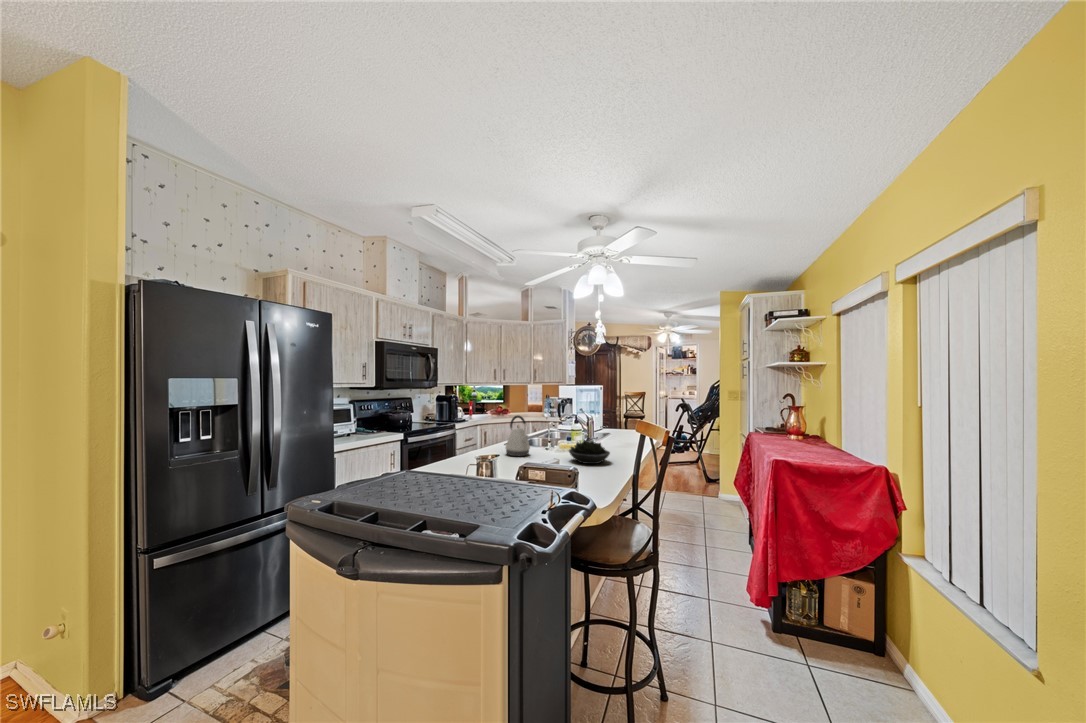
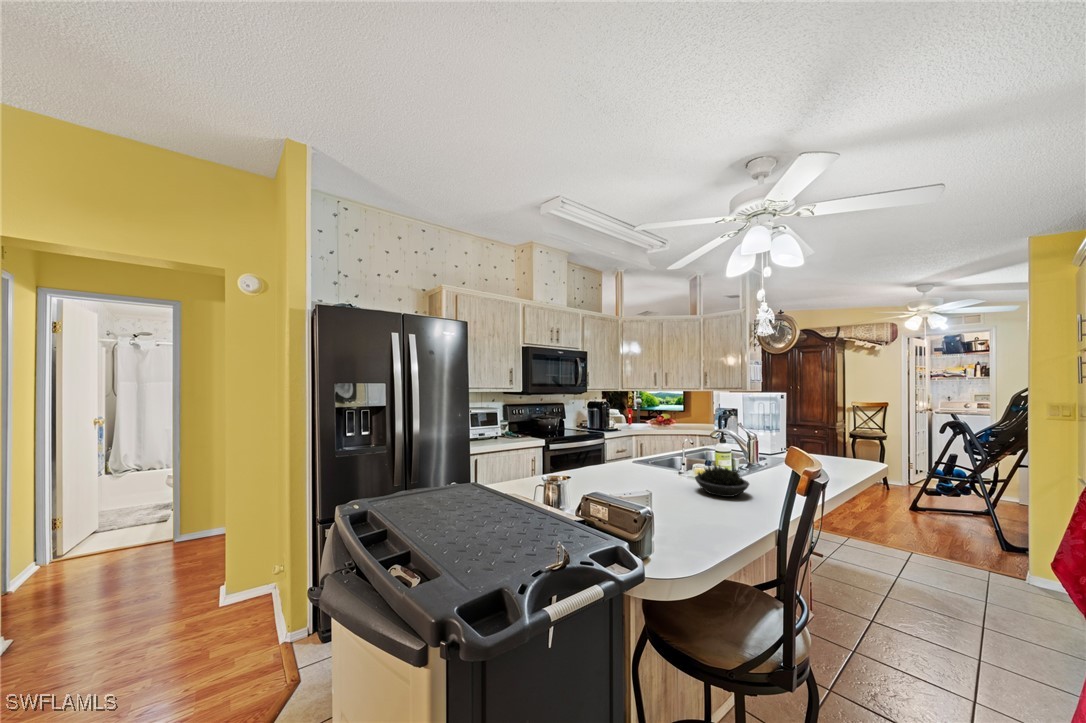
kettle: present [506,415,530,456] -> none [626,430,655,477]

